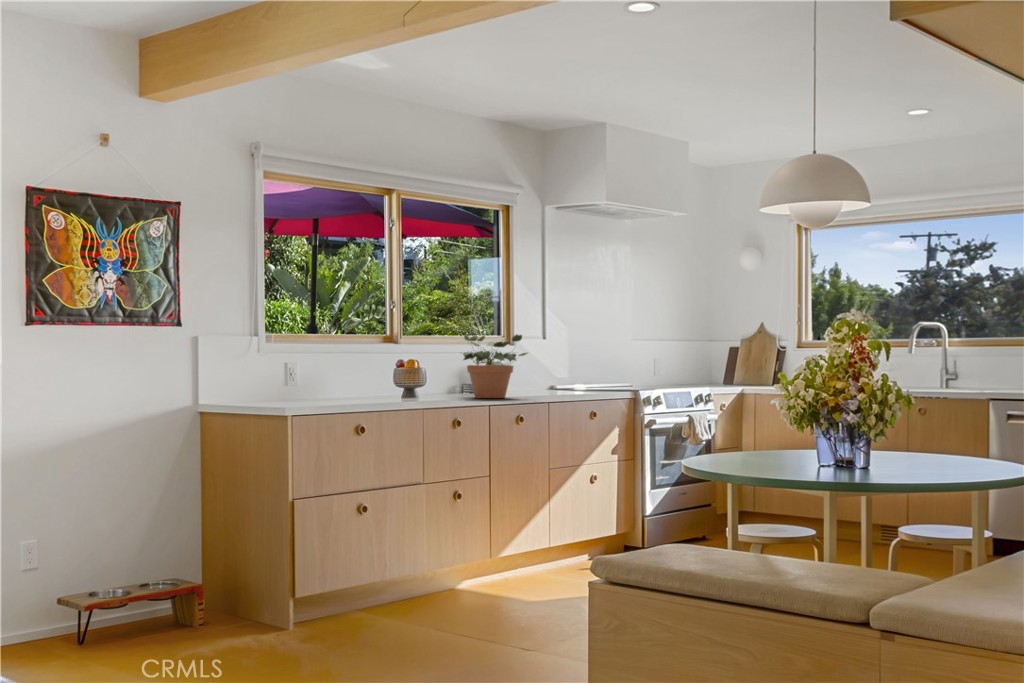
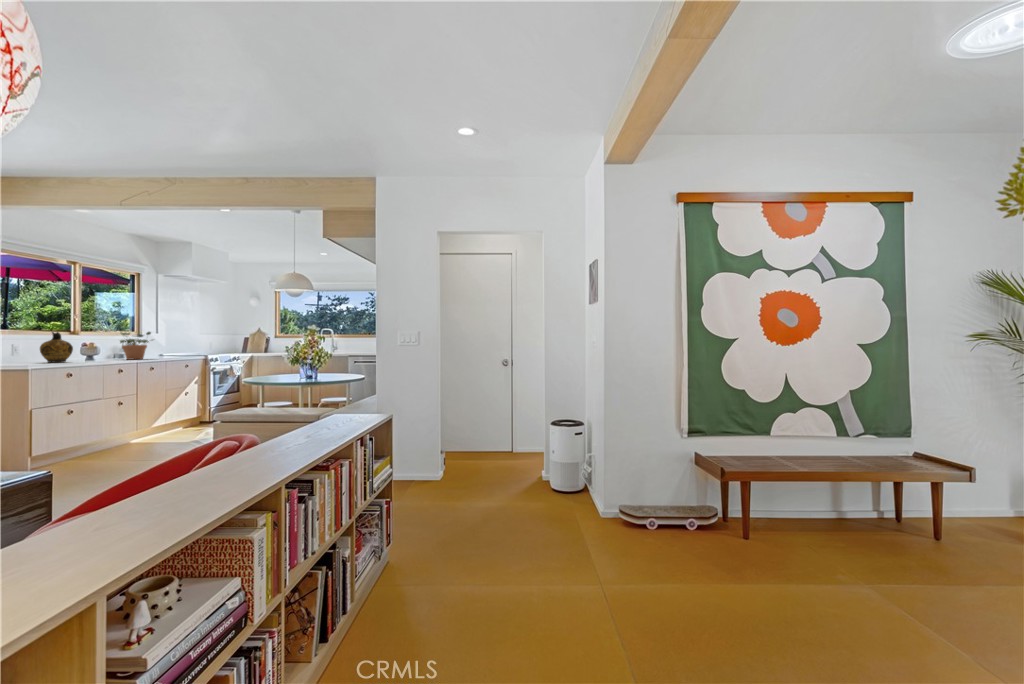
ceramic jug: none [319,334,373,401] -> present [40,332,73,363]

